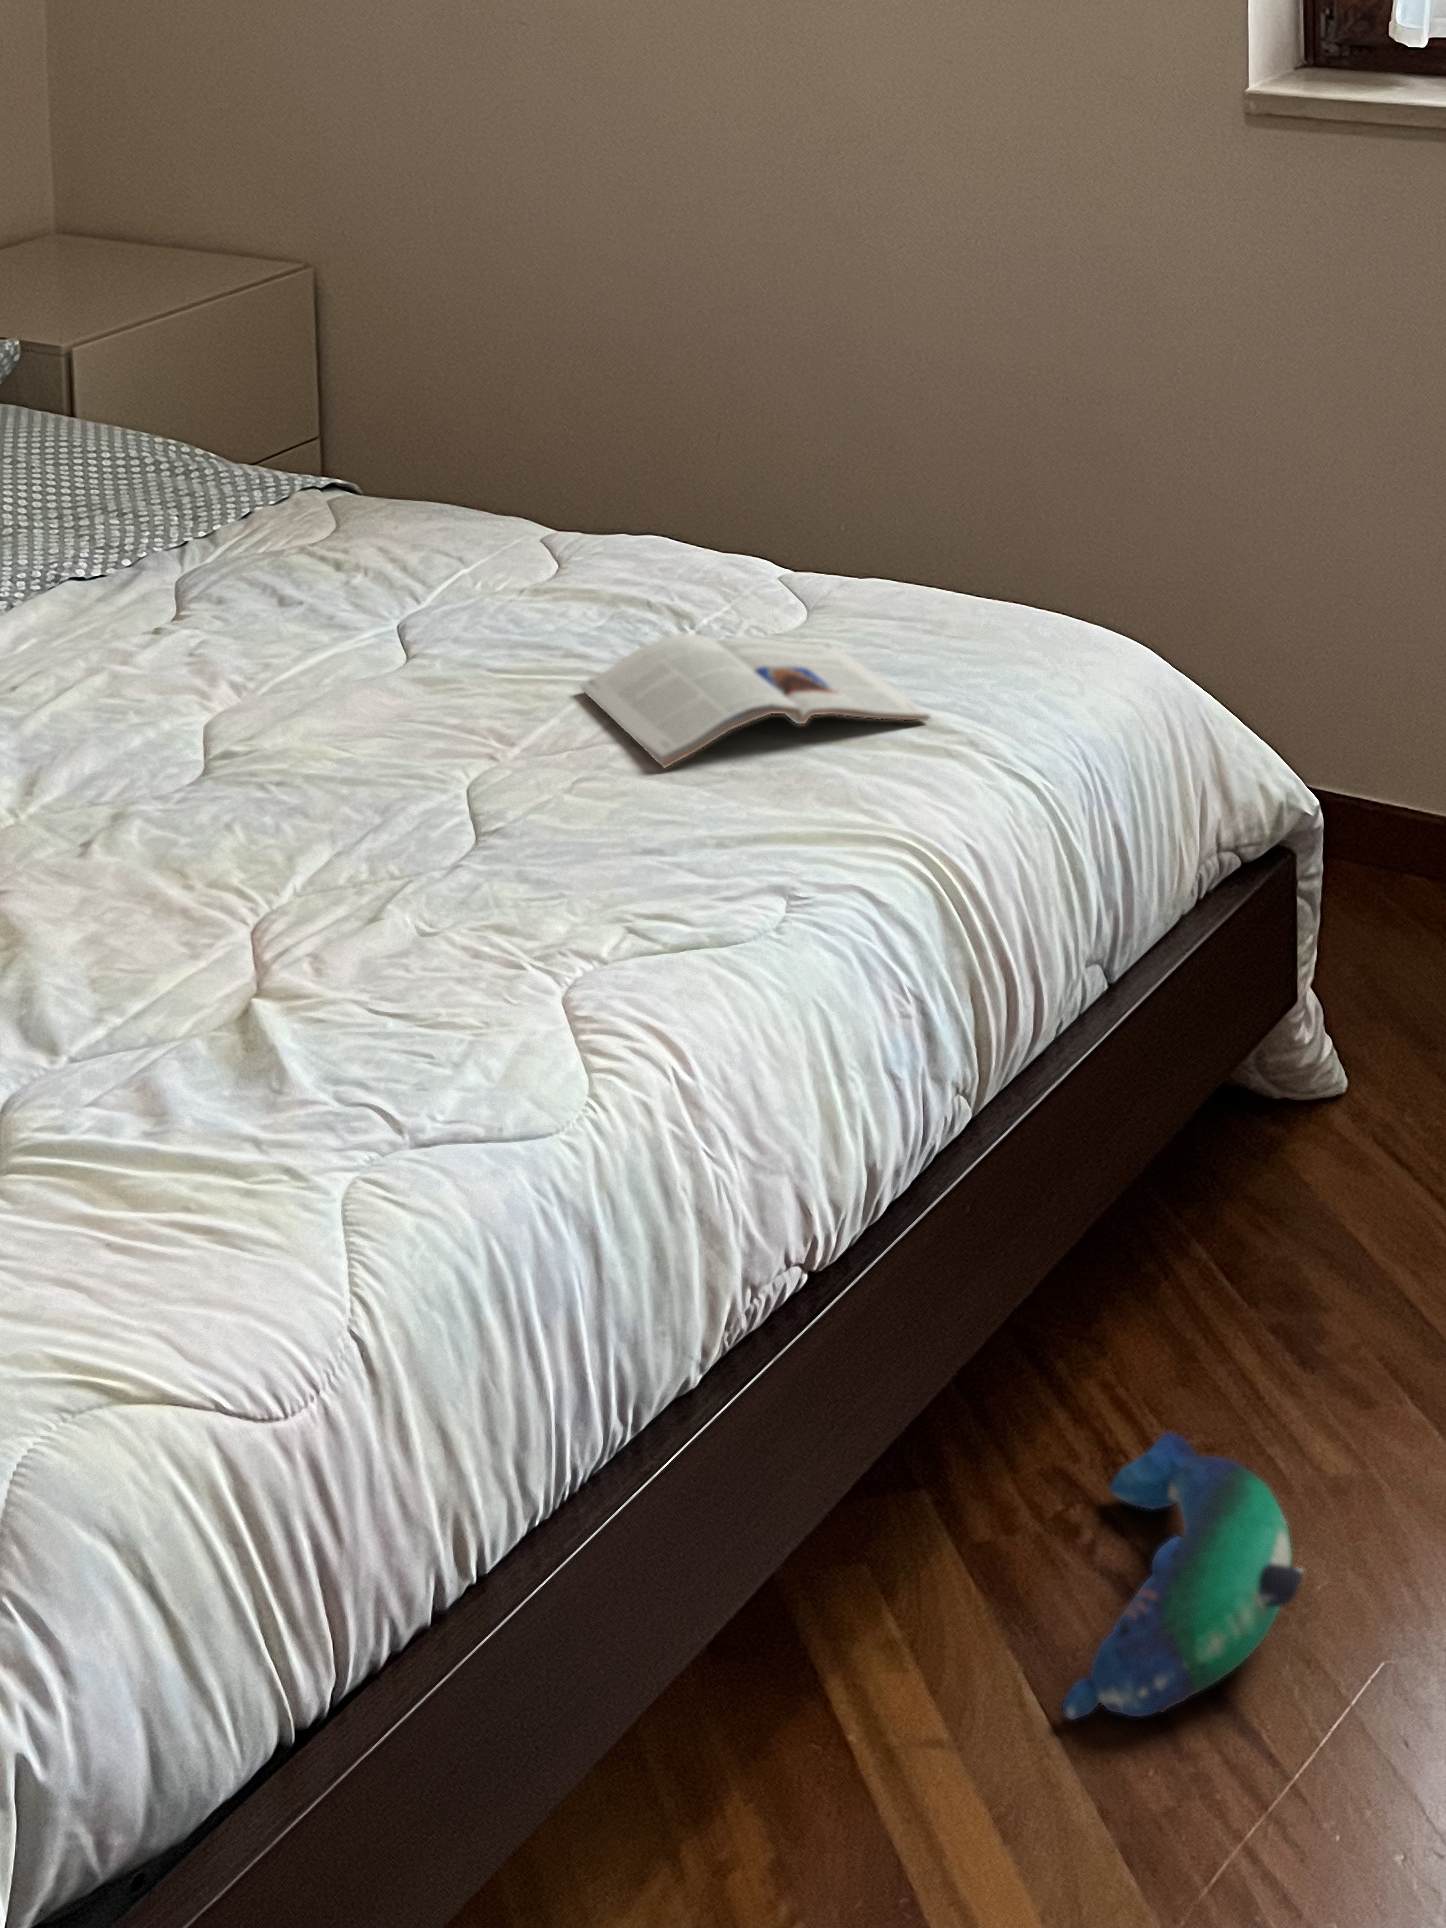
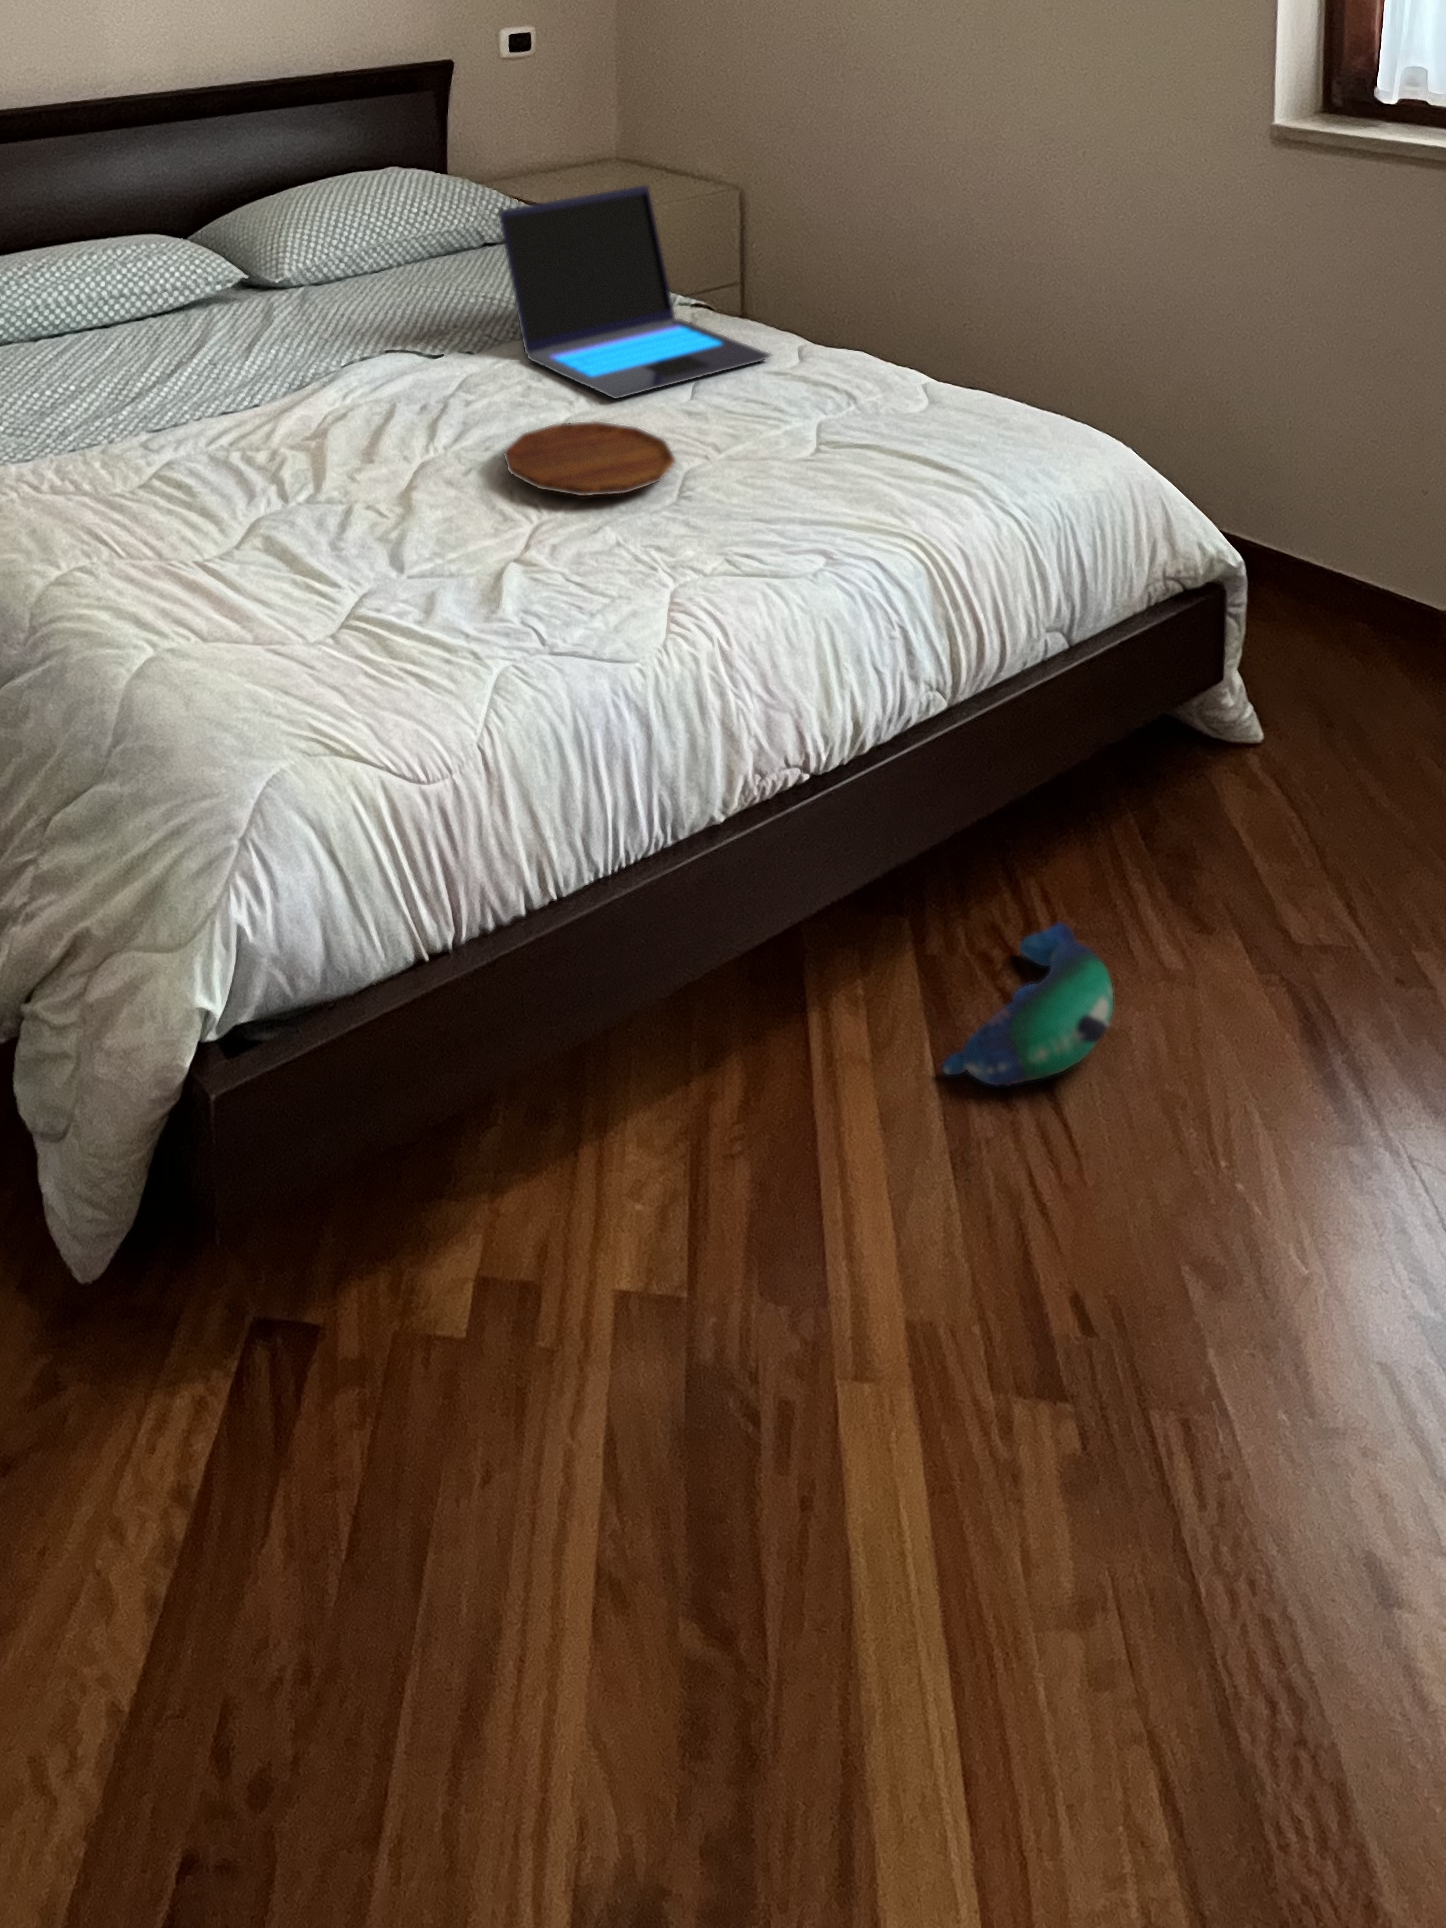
laptop: none [14,273,530,674] -> present [499,185,771,399]
magazine: present [581,634,930,768] -> none [767,405,963,478]
tray: none [149,719,468,857] -> present [504,421,676,496]

